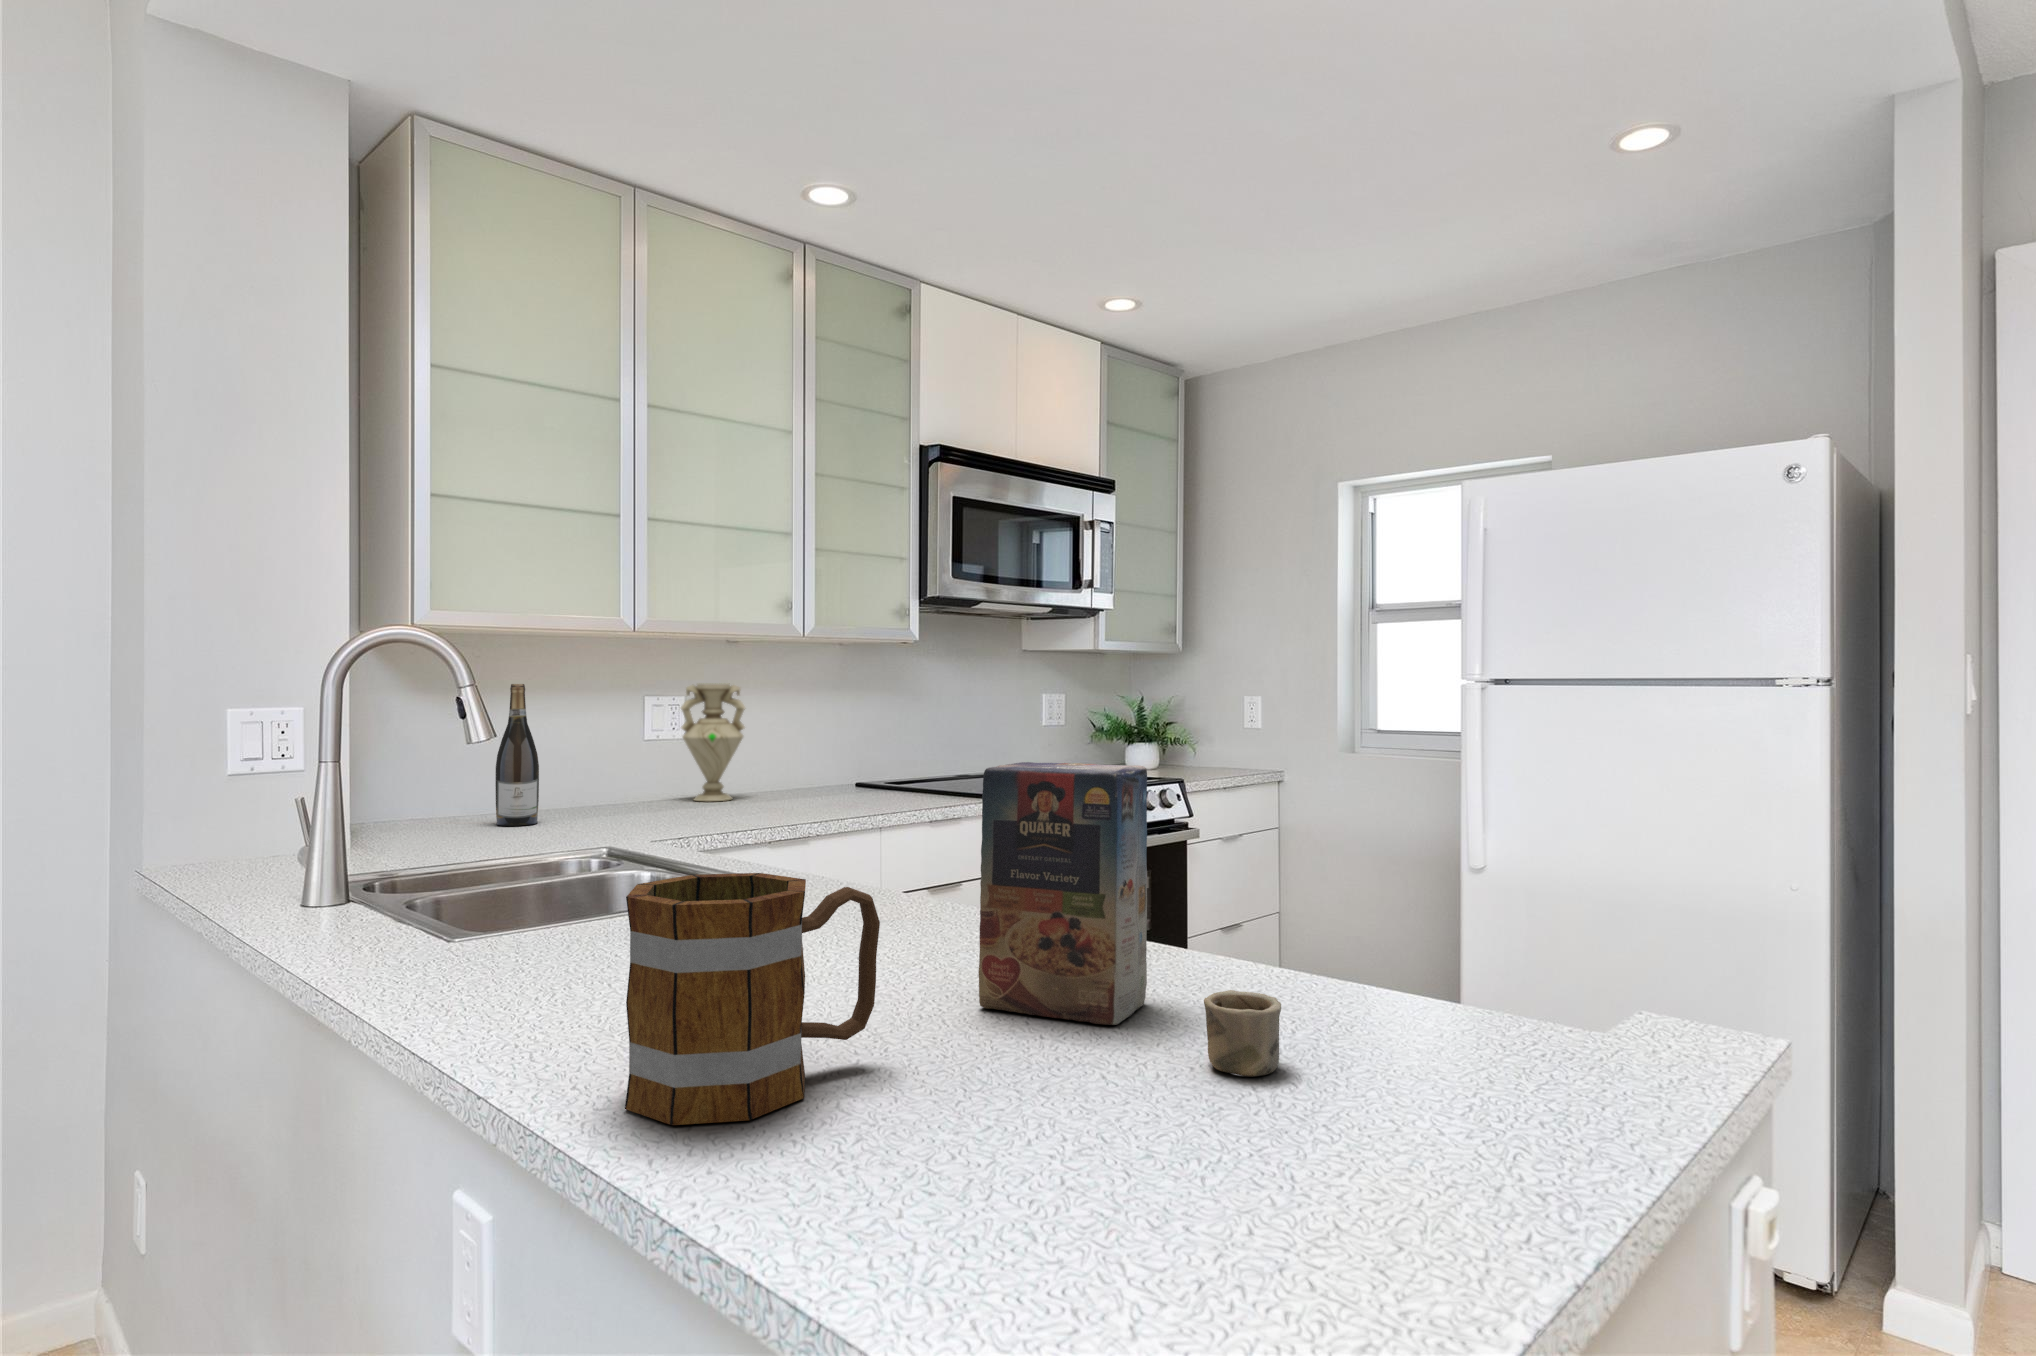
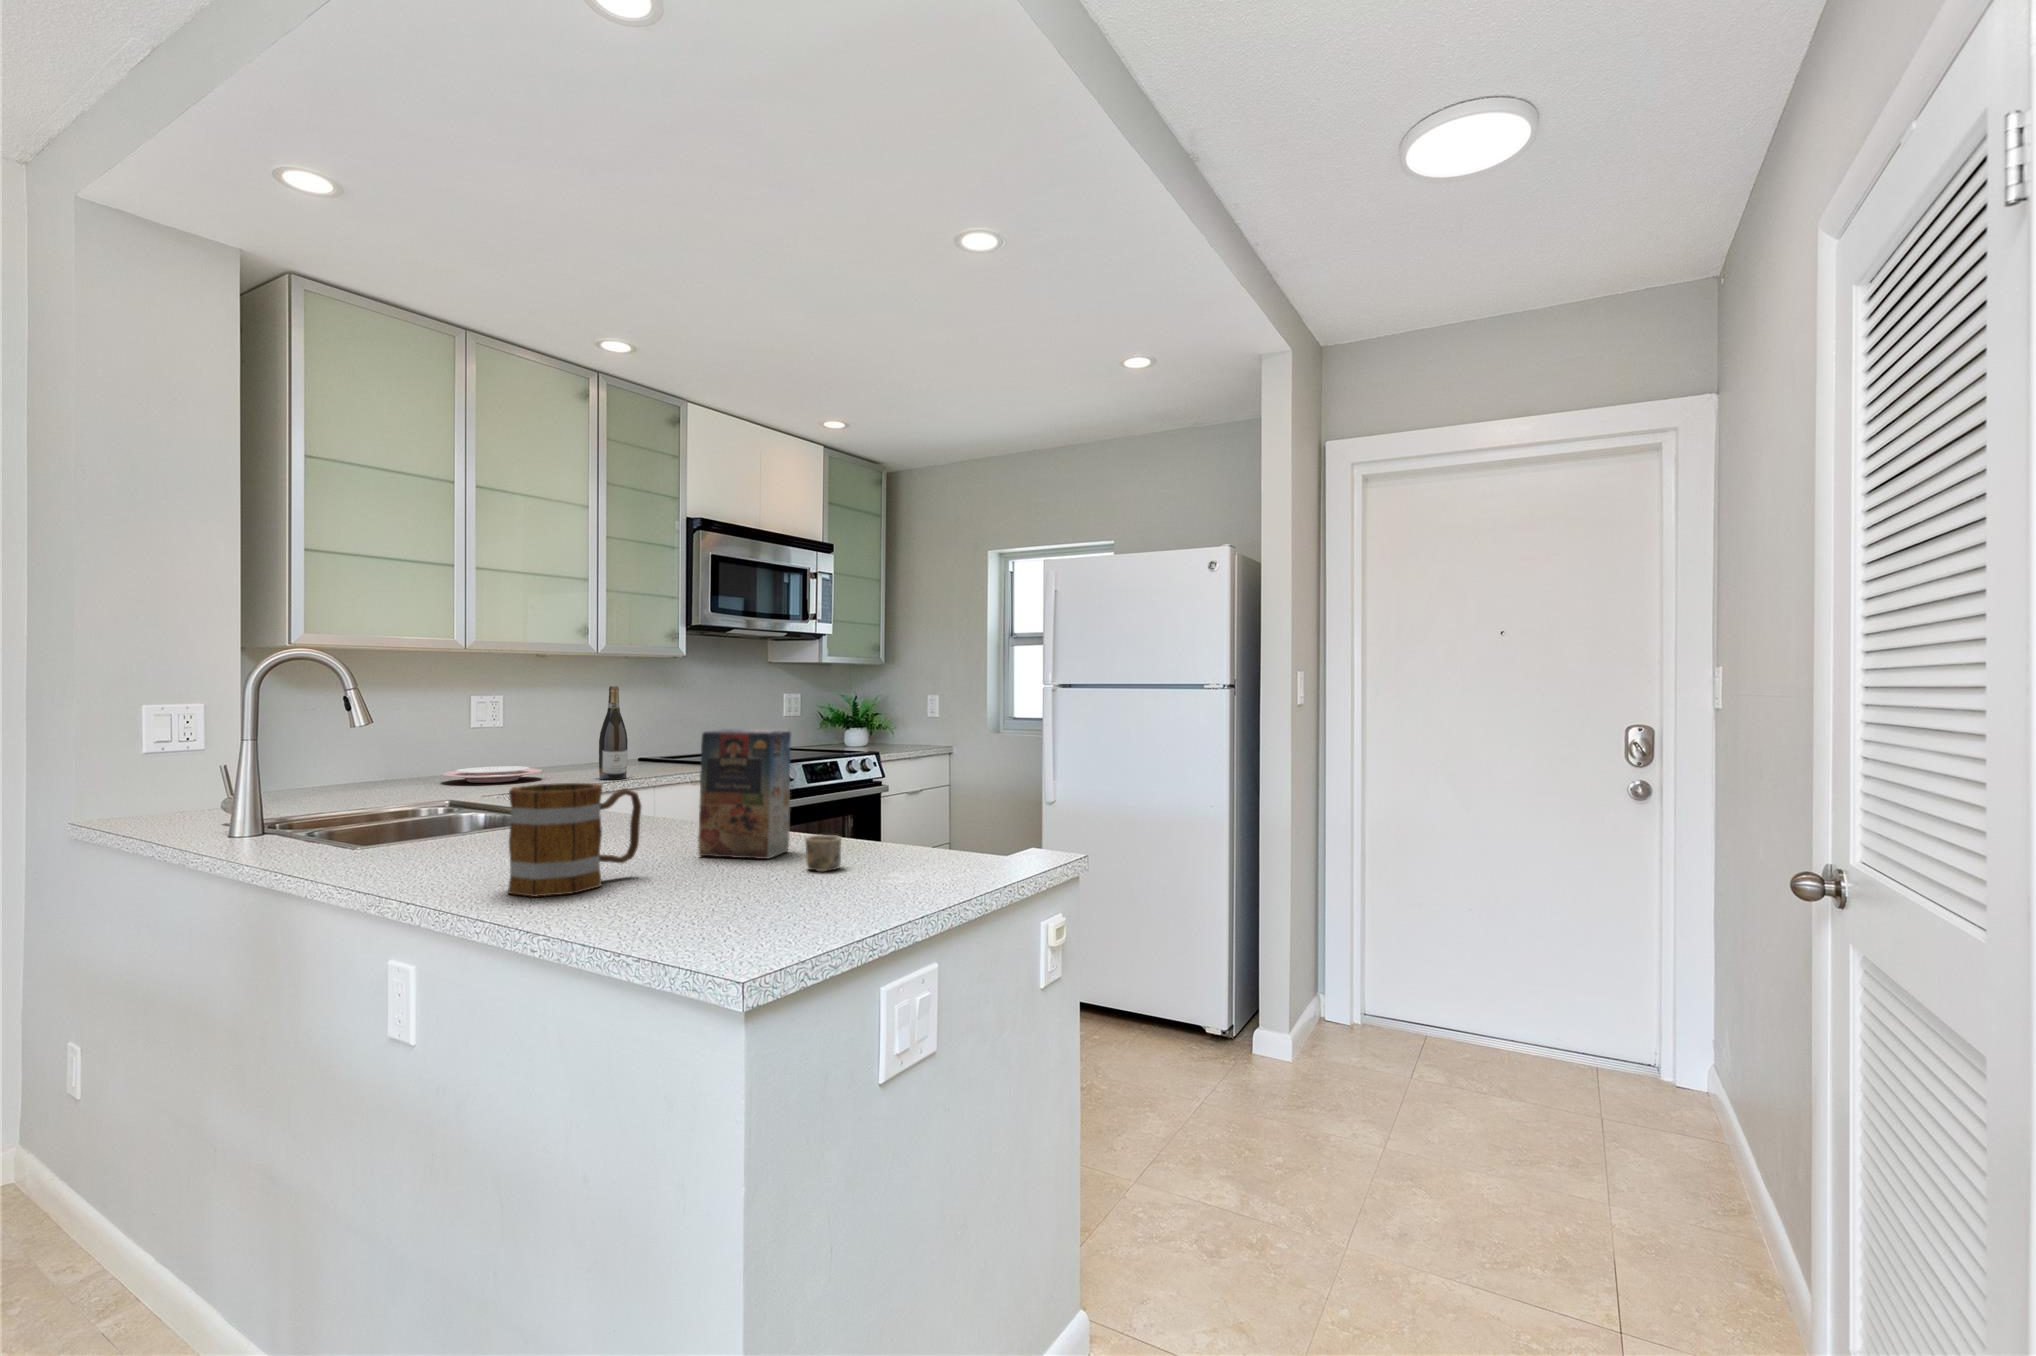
vase: present [681,683,745,801] -> none [501,686,554,771]
wine bottle: present [495,684,539,826] -> present [599,686,628,780]
plate: none [601,797,730,820] -> present [441,766,542,783]

